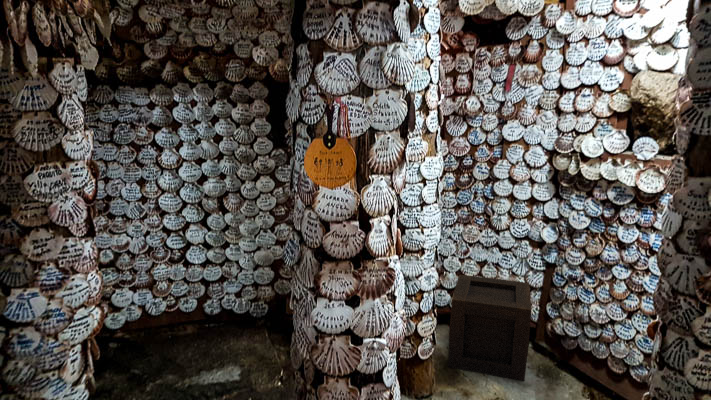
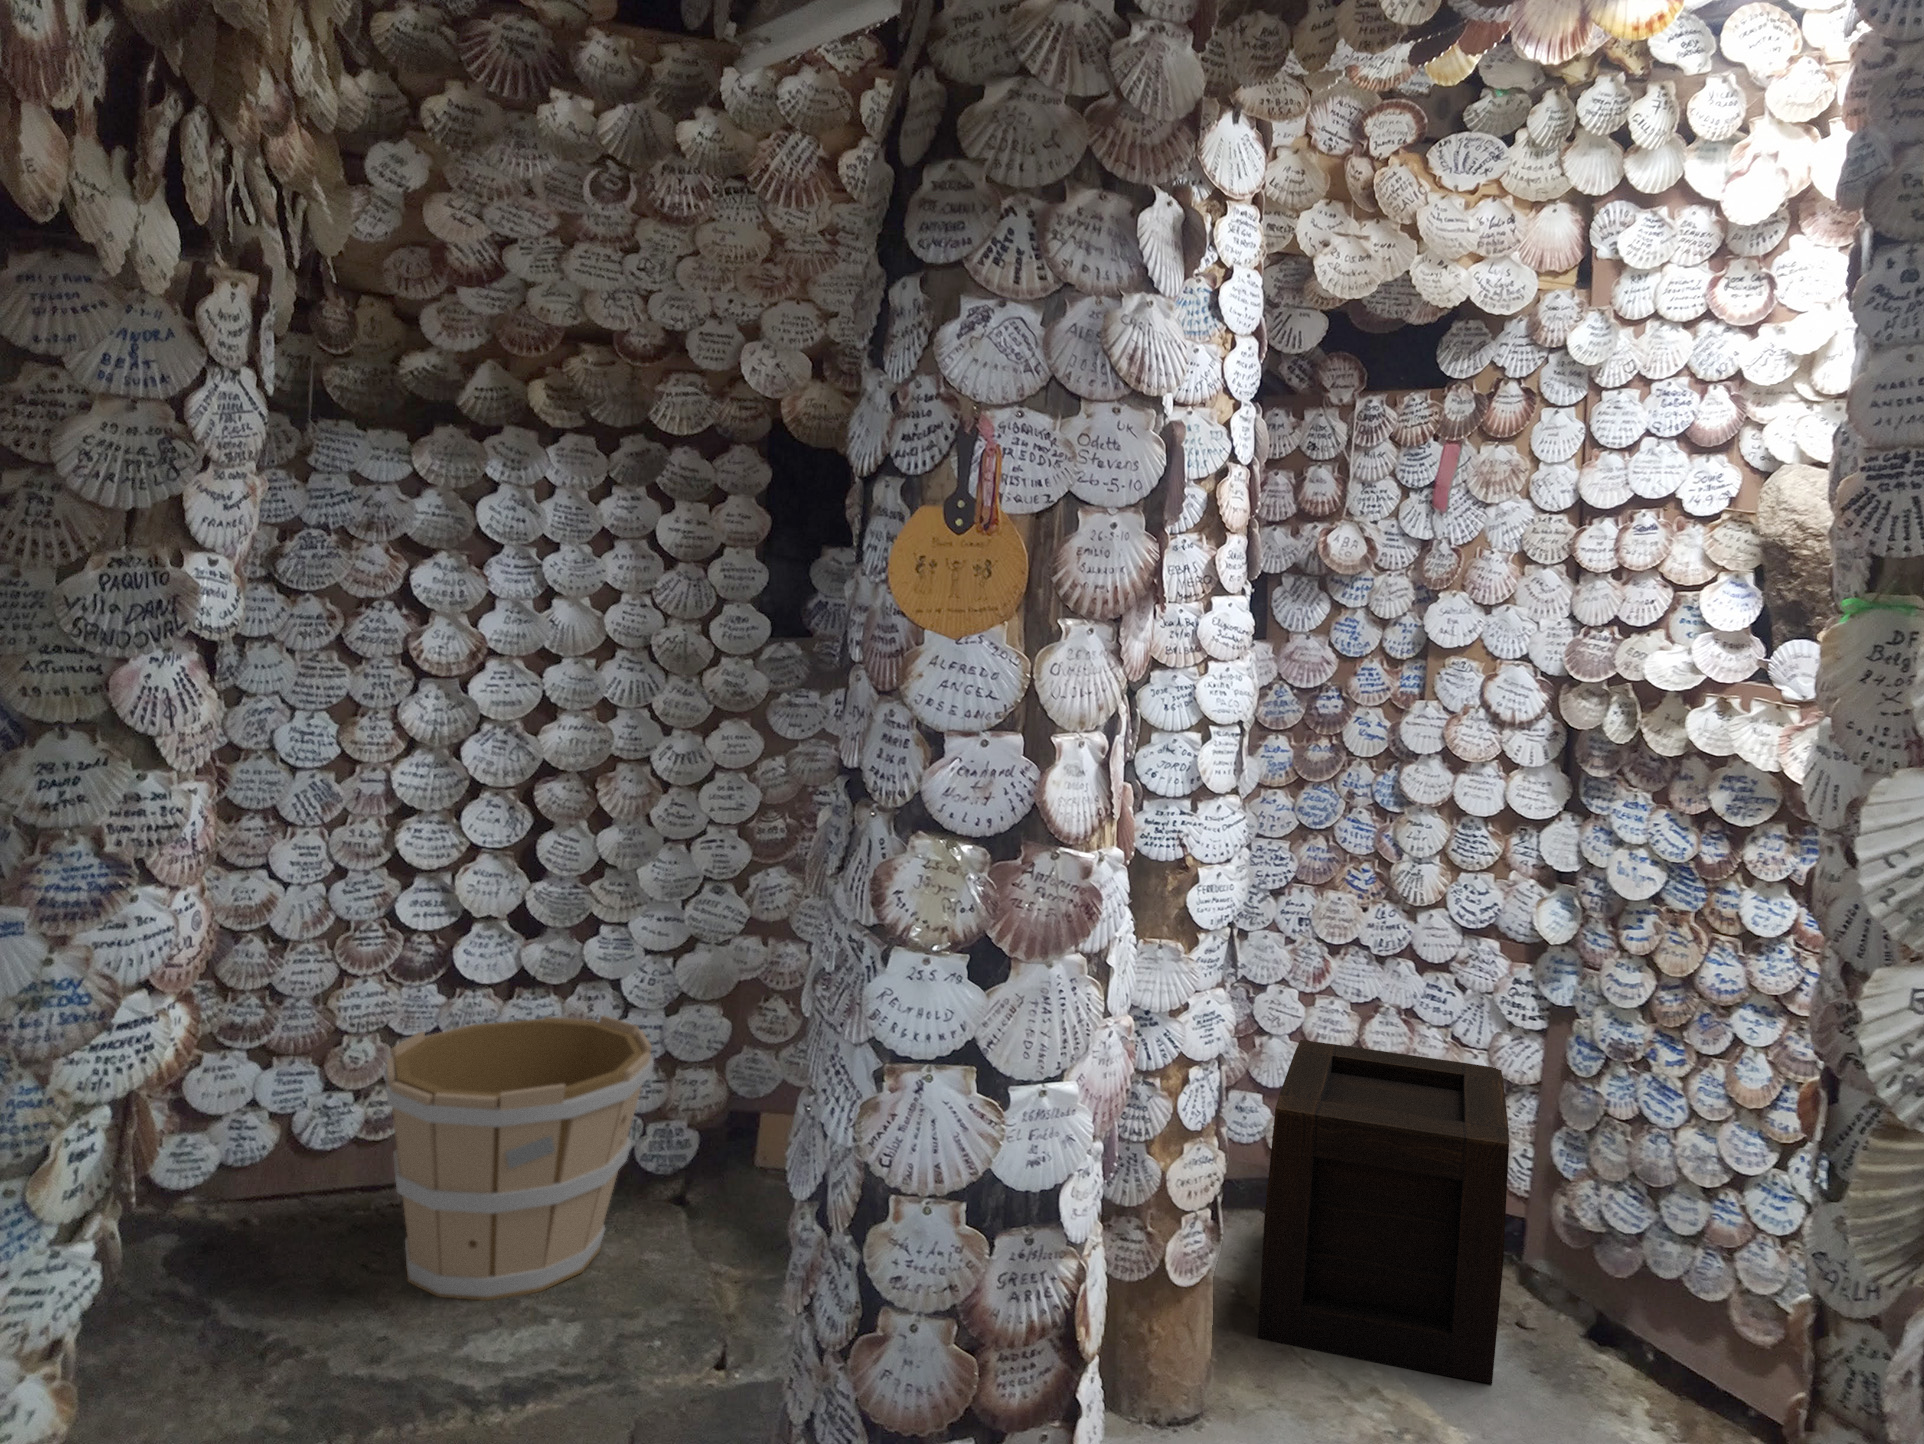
wooden bucket: none [172,273,252,358] -> present [384,1016,654,1301]

